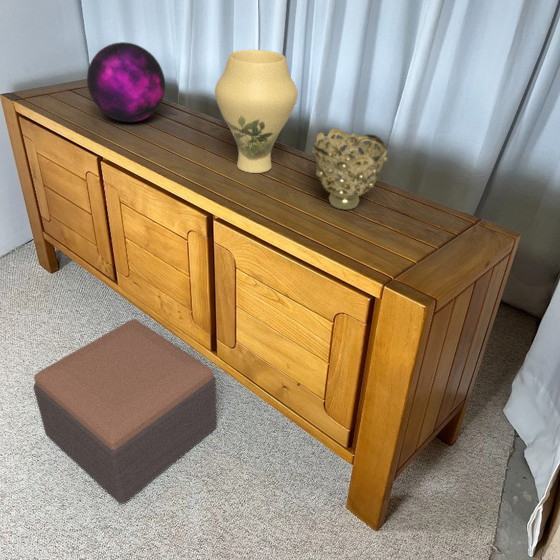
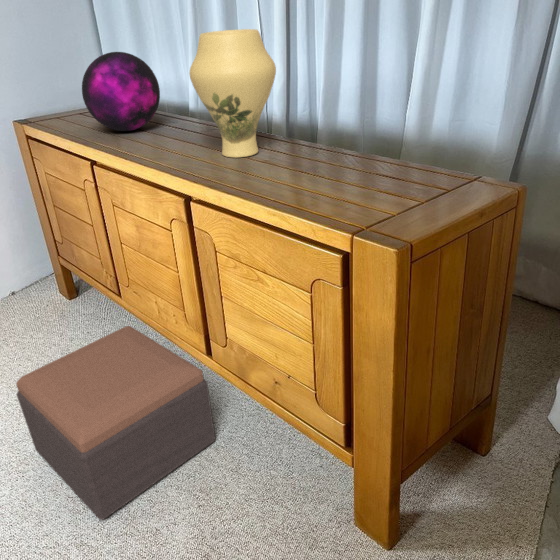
decorative bowl: present [312,128,388,209] -> none [285,93,368,177]

